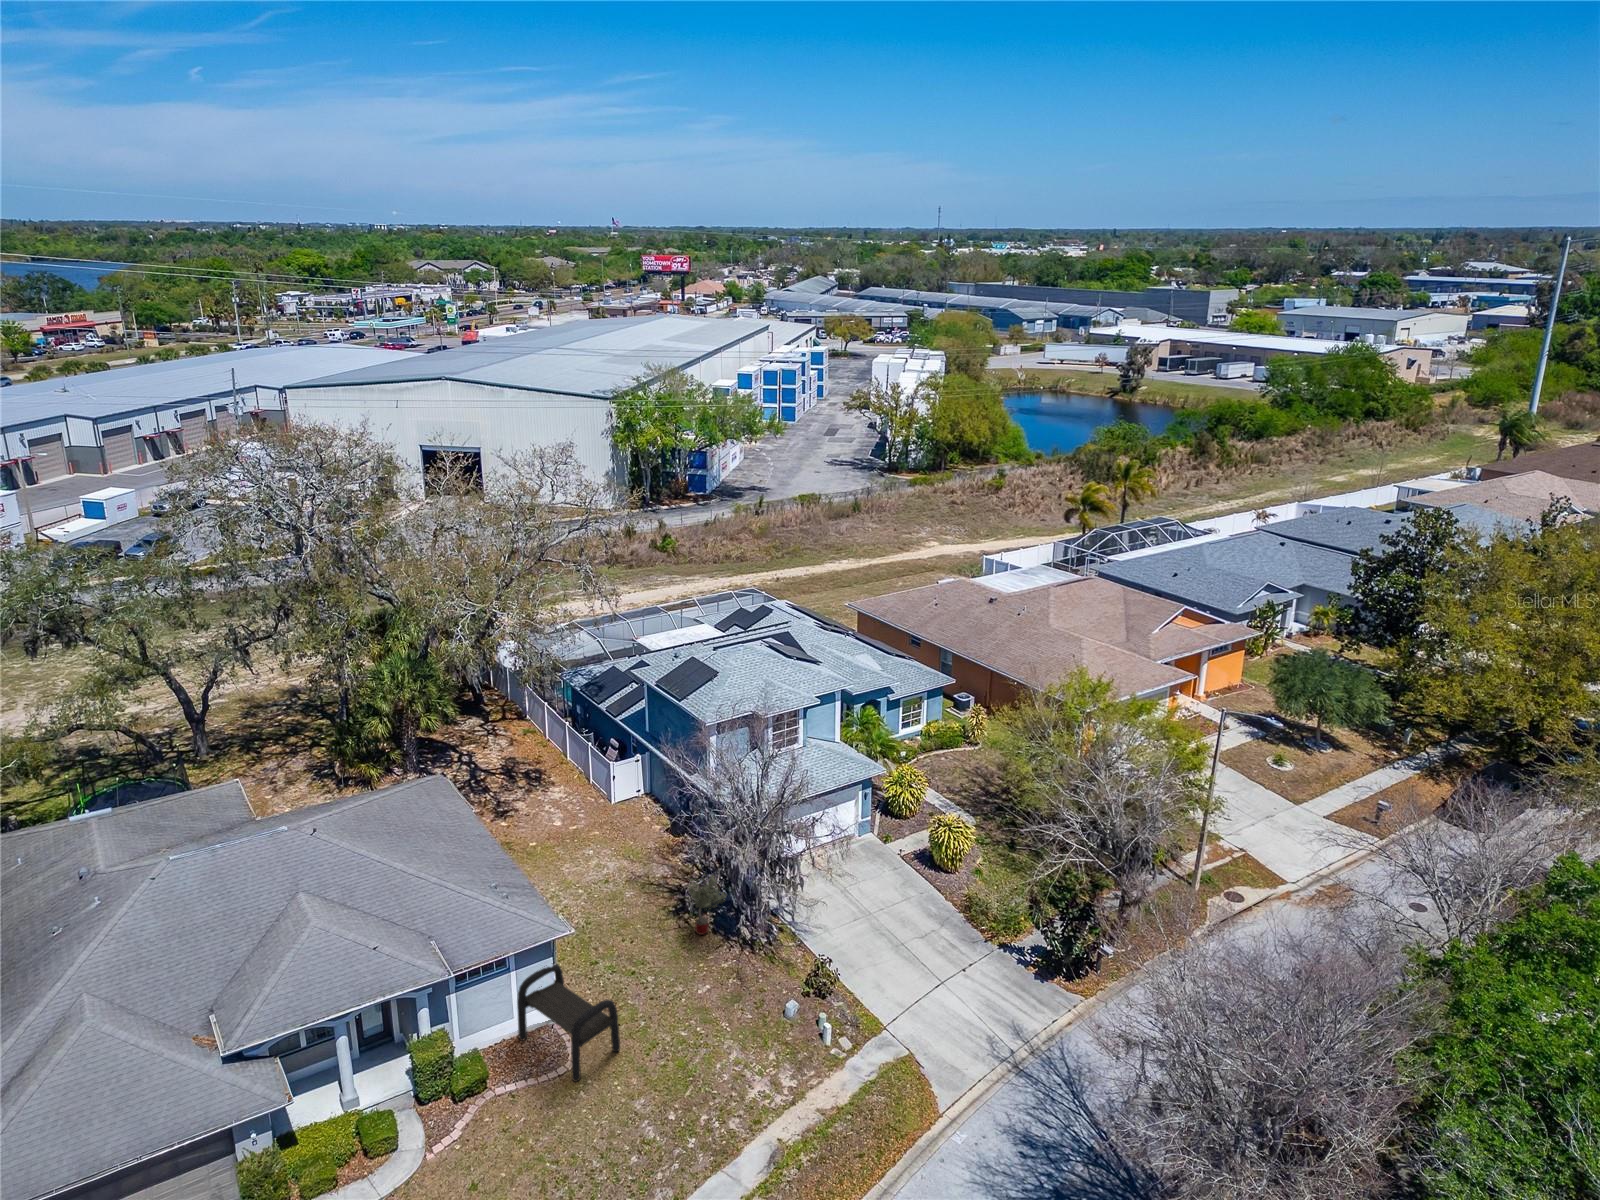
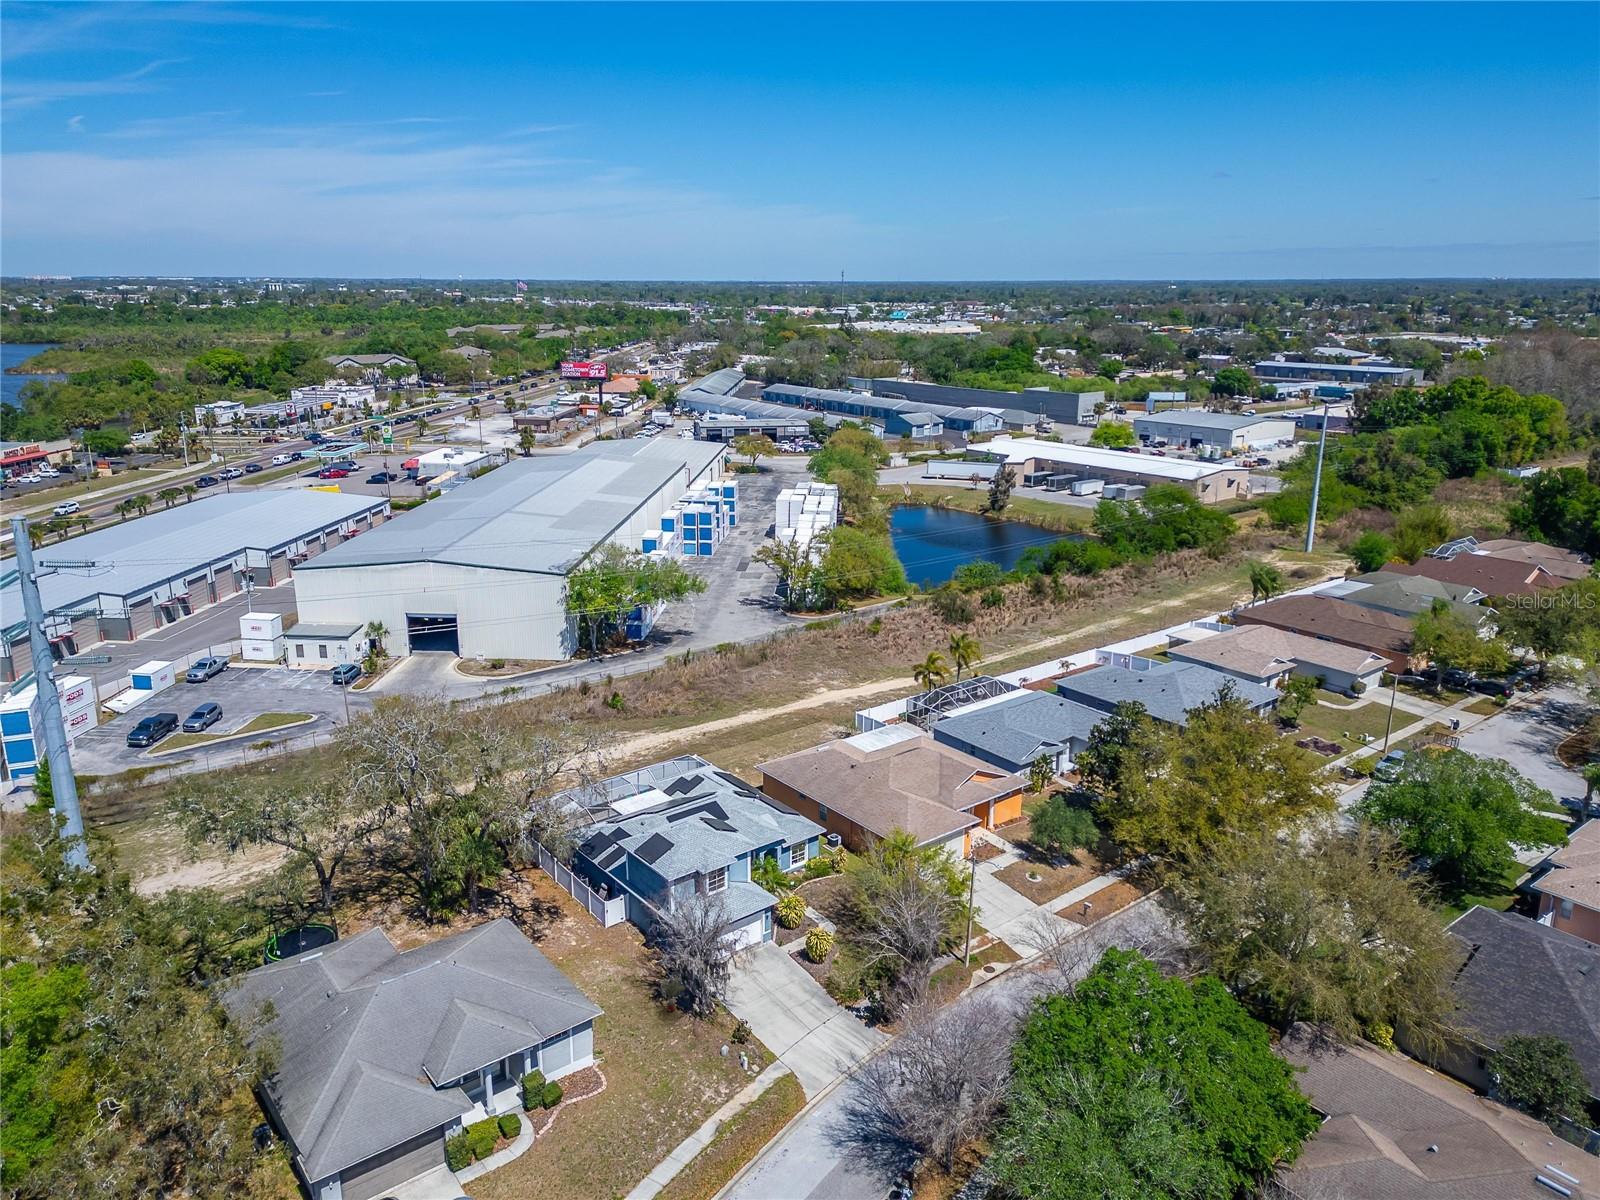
bench: present [517,964,620,1081] -> present [1088,831,1124,871]

